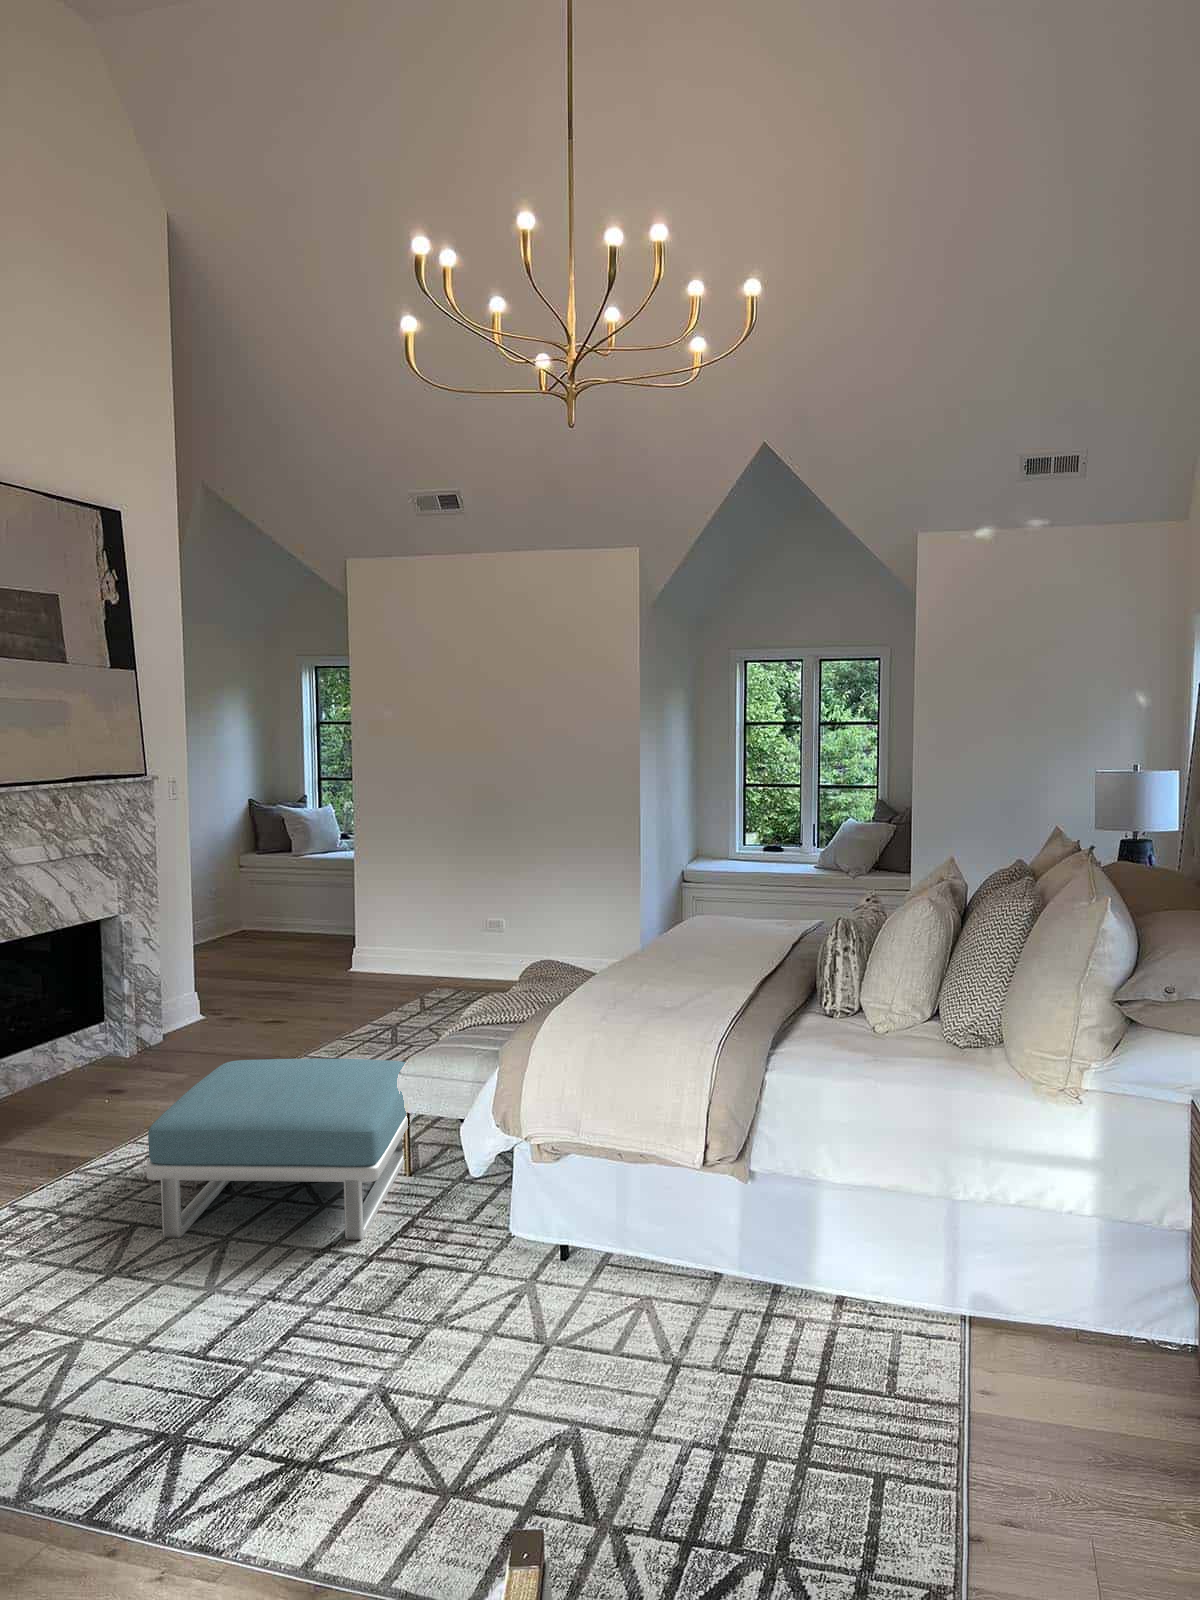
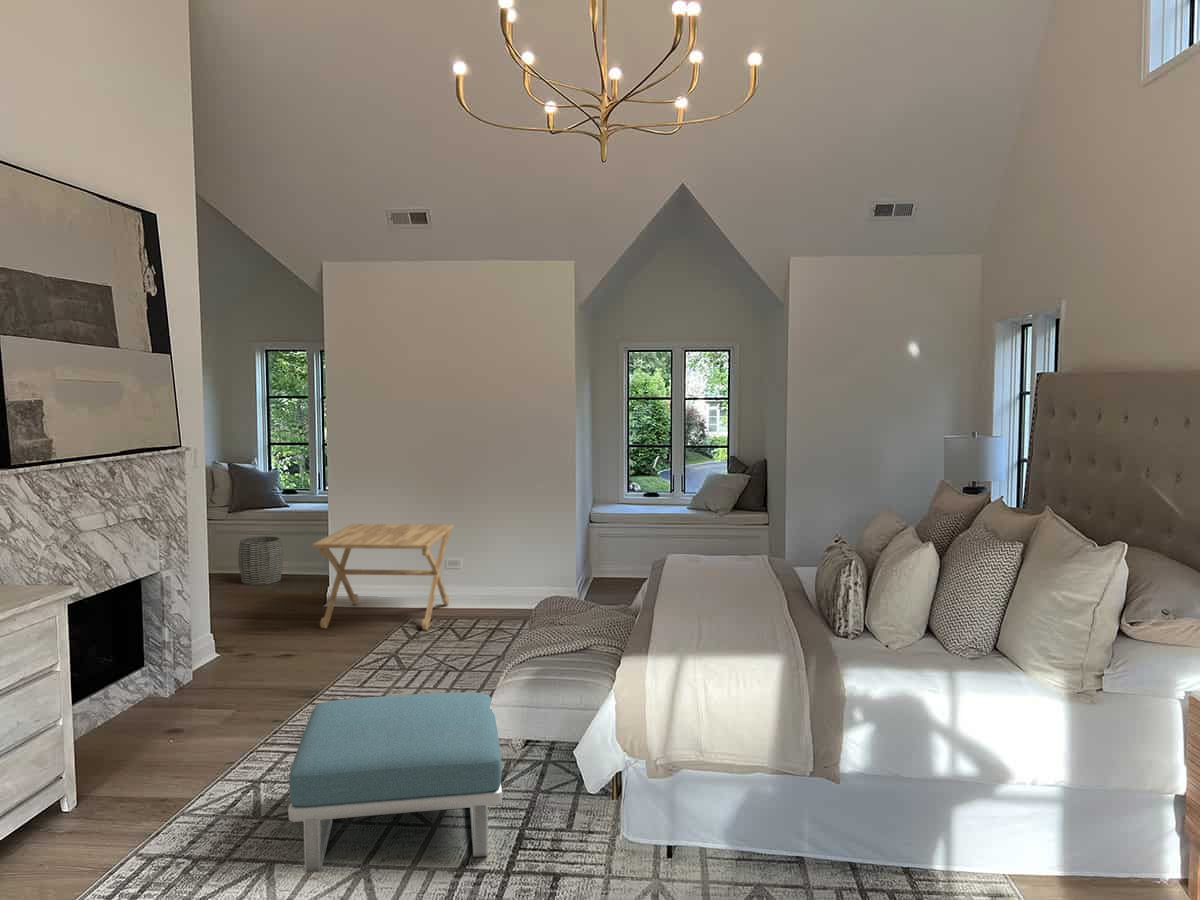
side table: none [319,873,501,1002] -> present [312,524,454,630]
woven basket: none [270,887,321,944] -> present [238,536,283,585]

